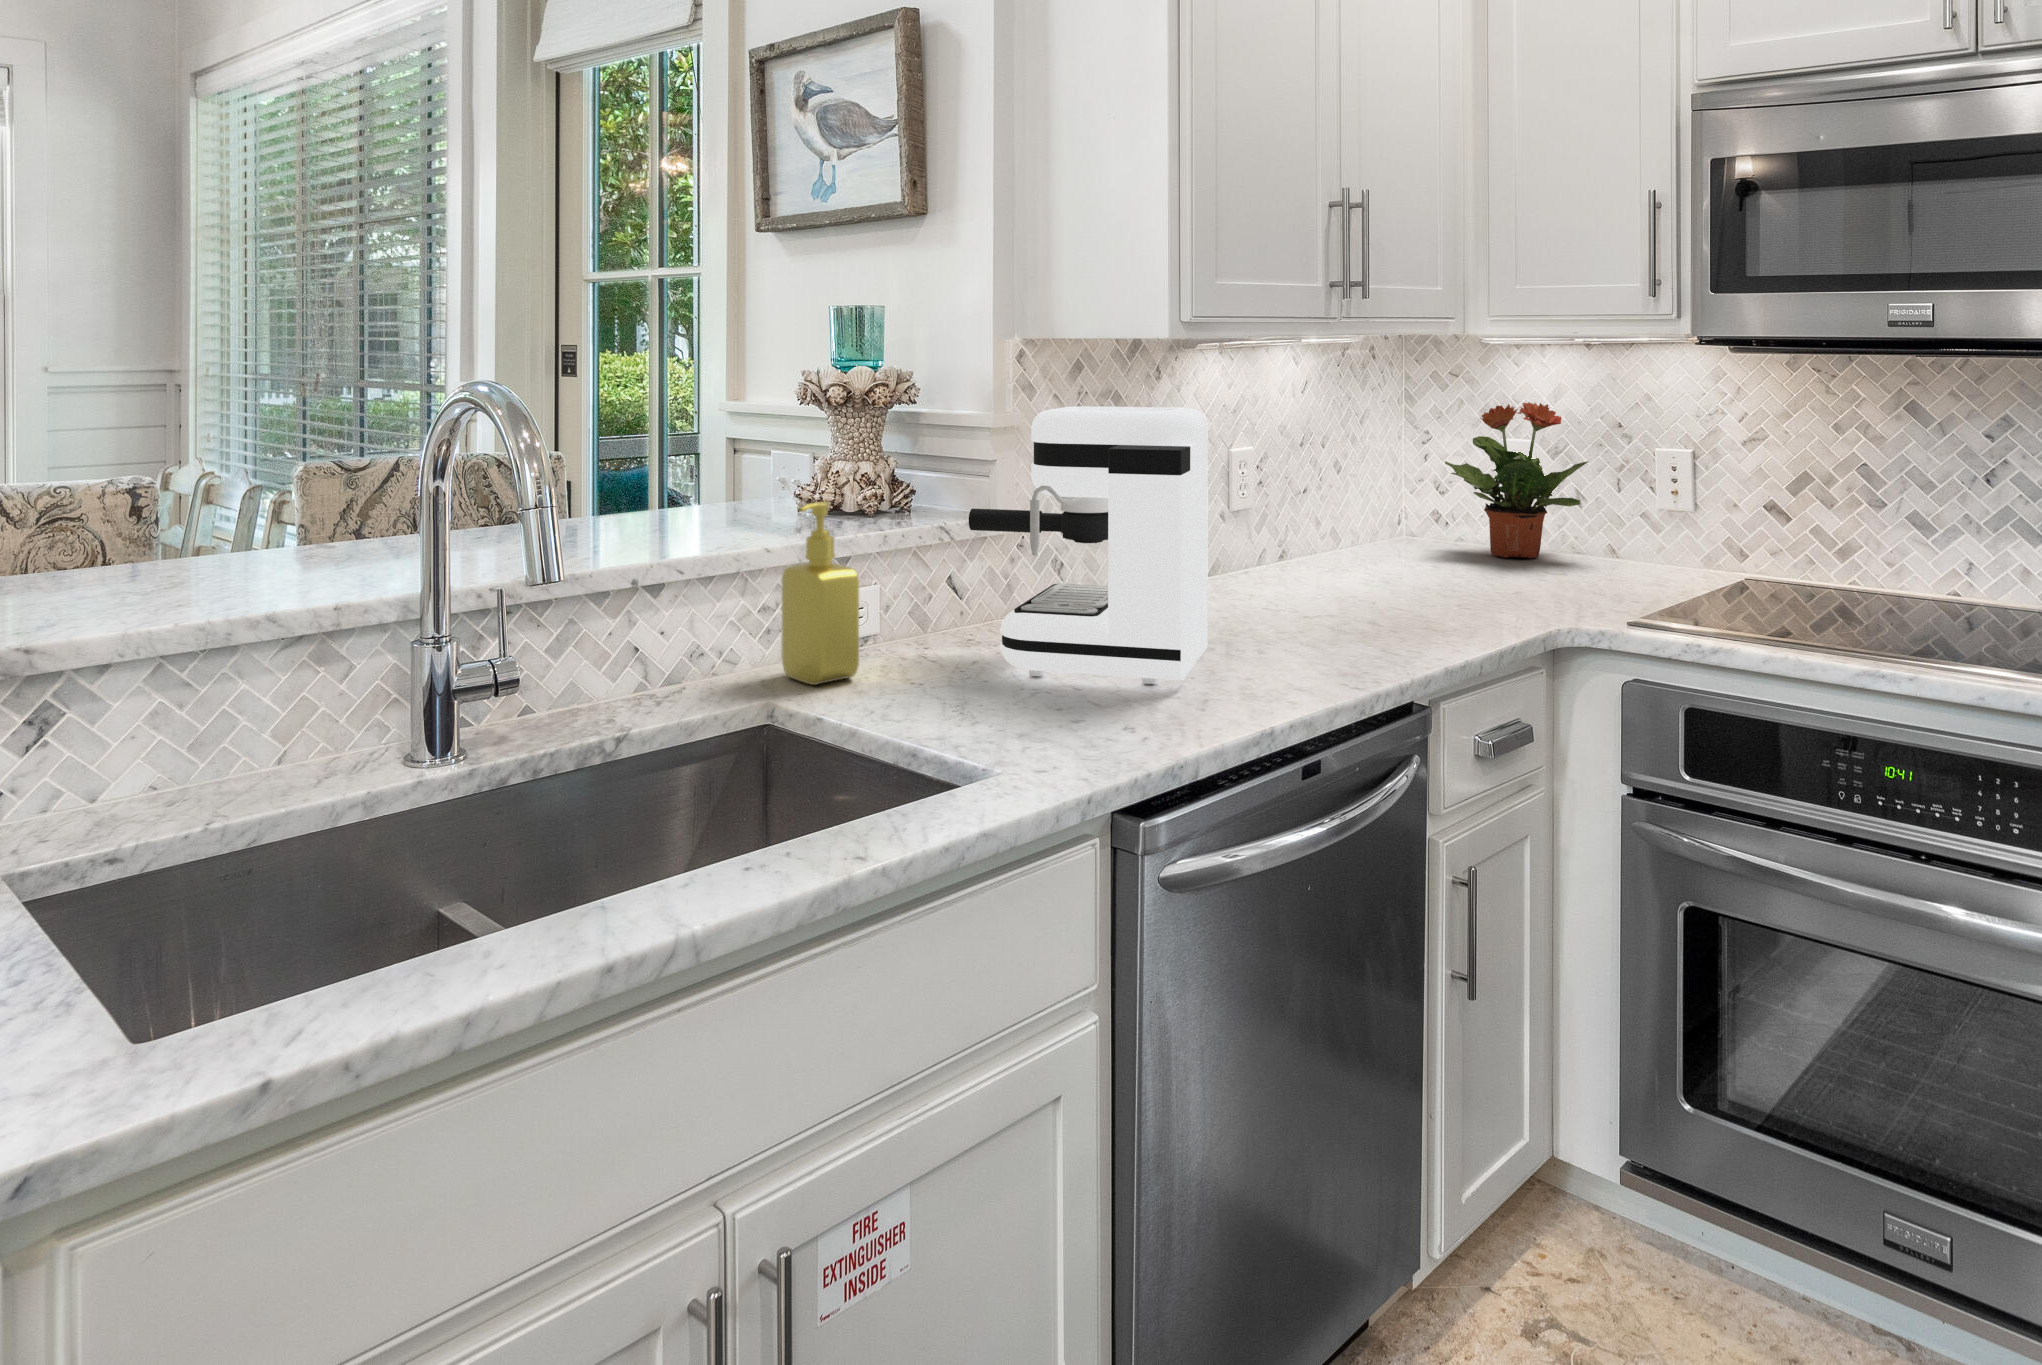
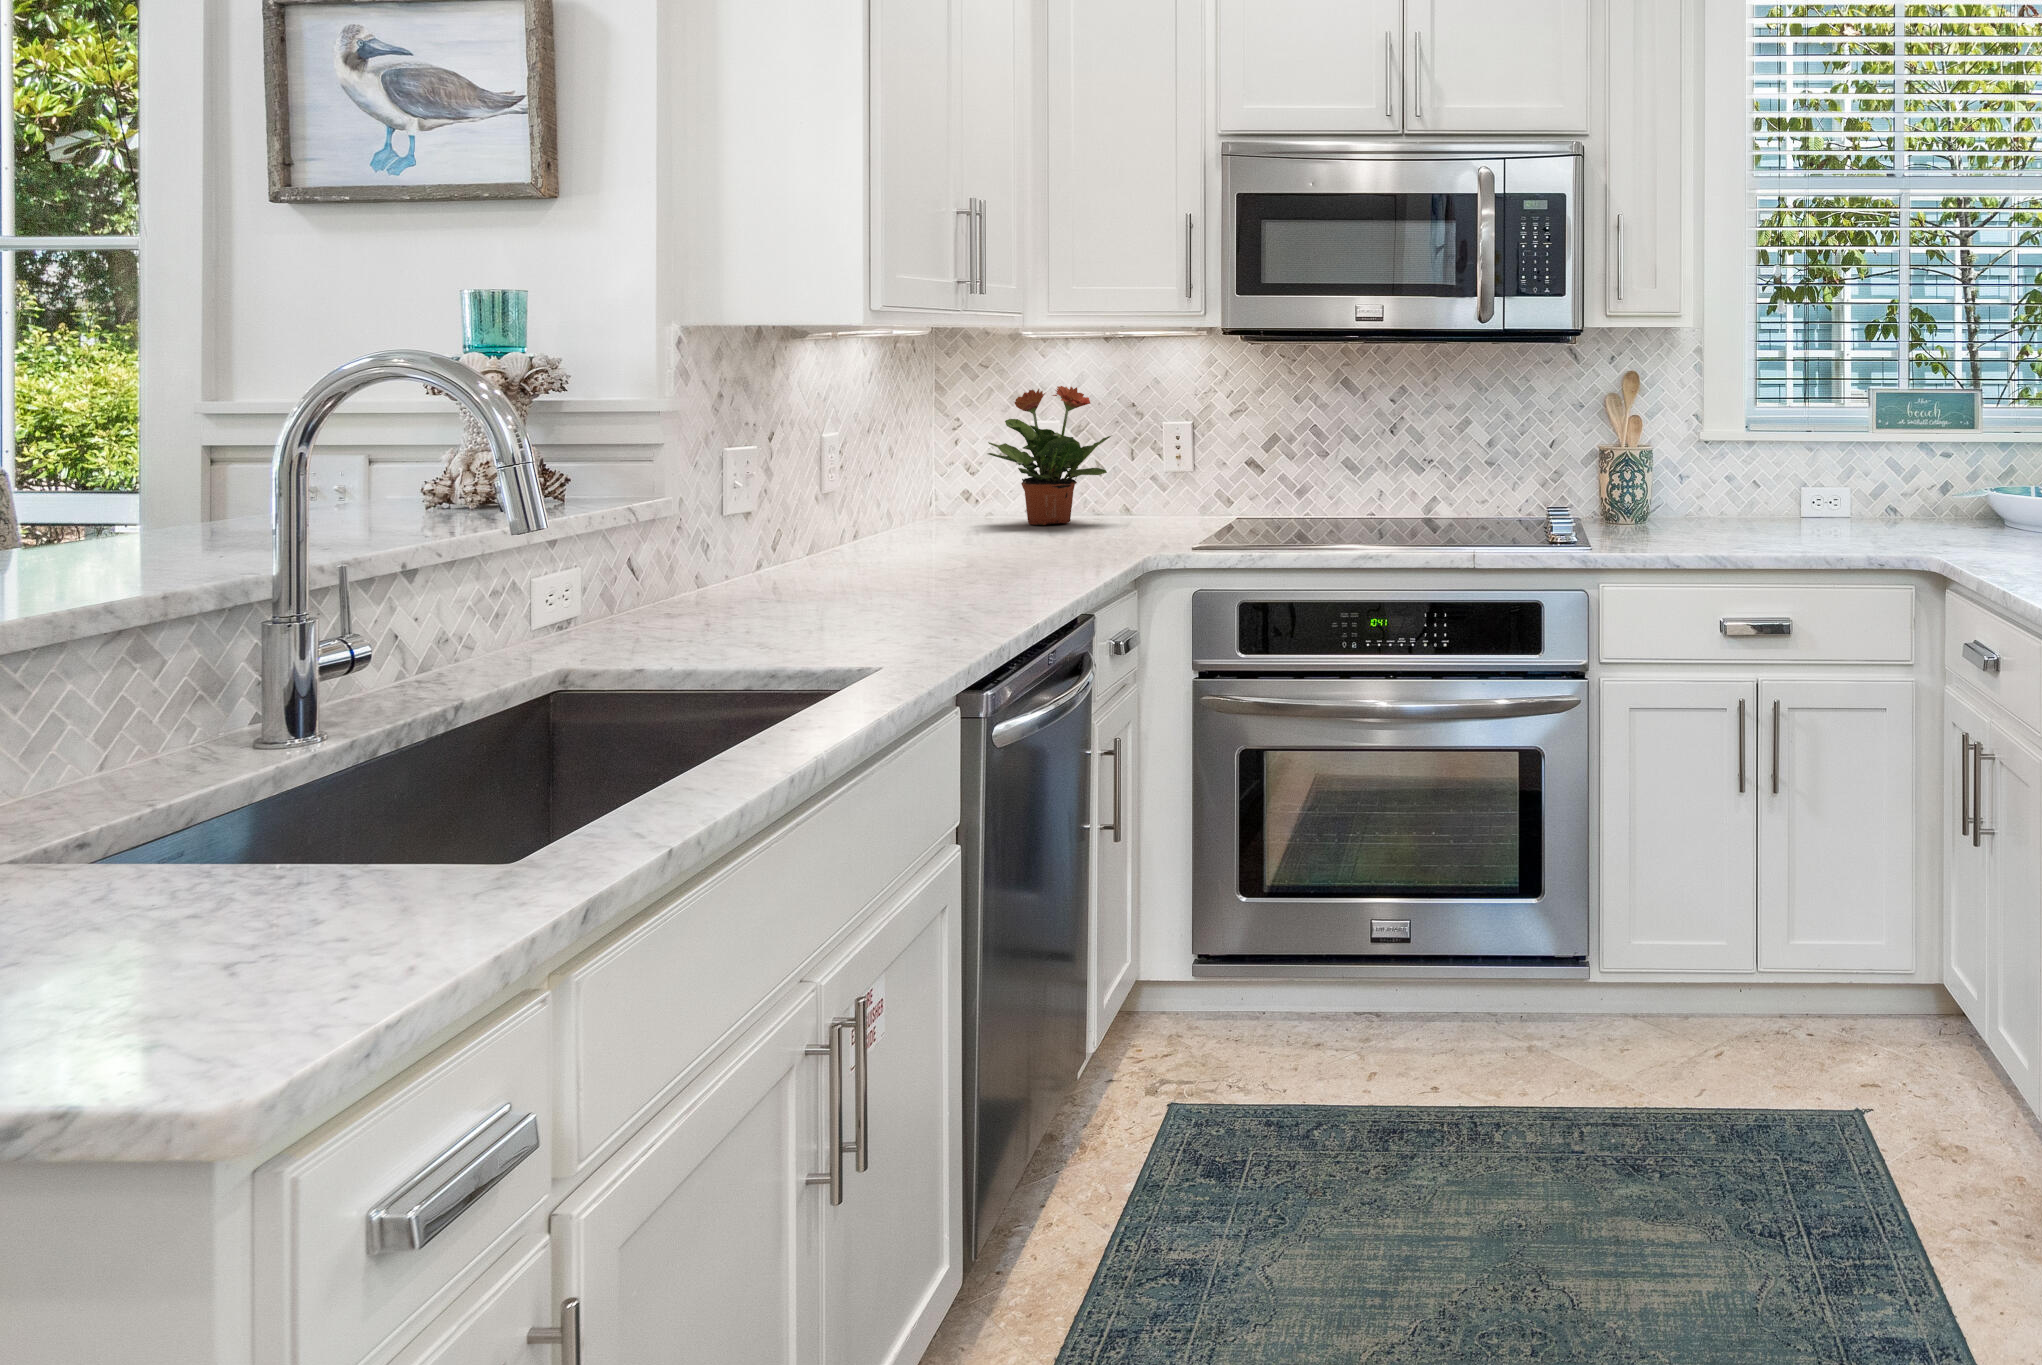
coffee maker: present [969,406,1208,684] -> none [683,387,937,625]
soap dispenser: present [781,501,859,685] -> none [537,480,631,654]

